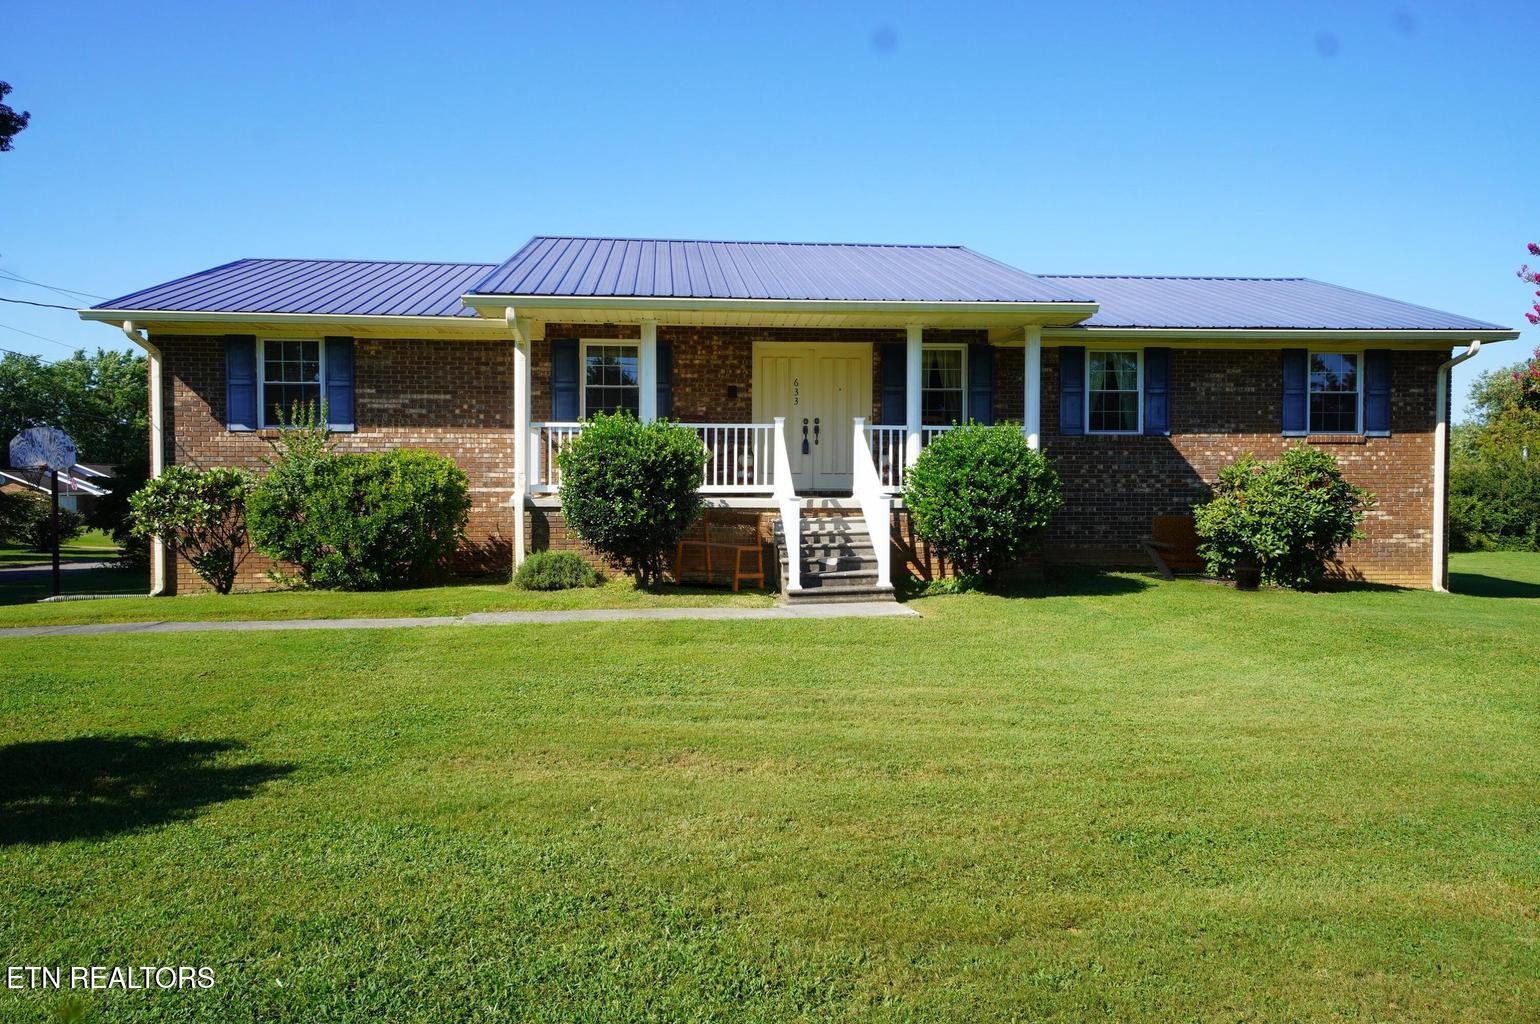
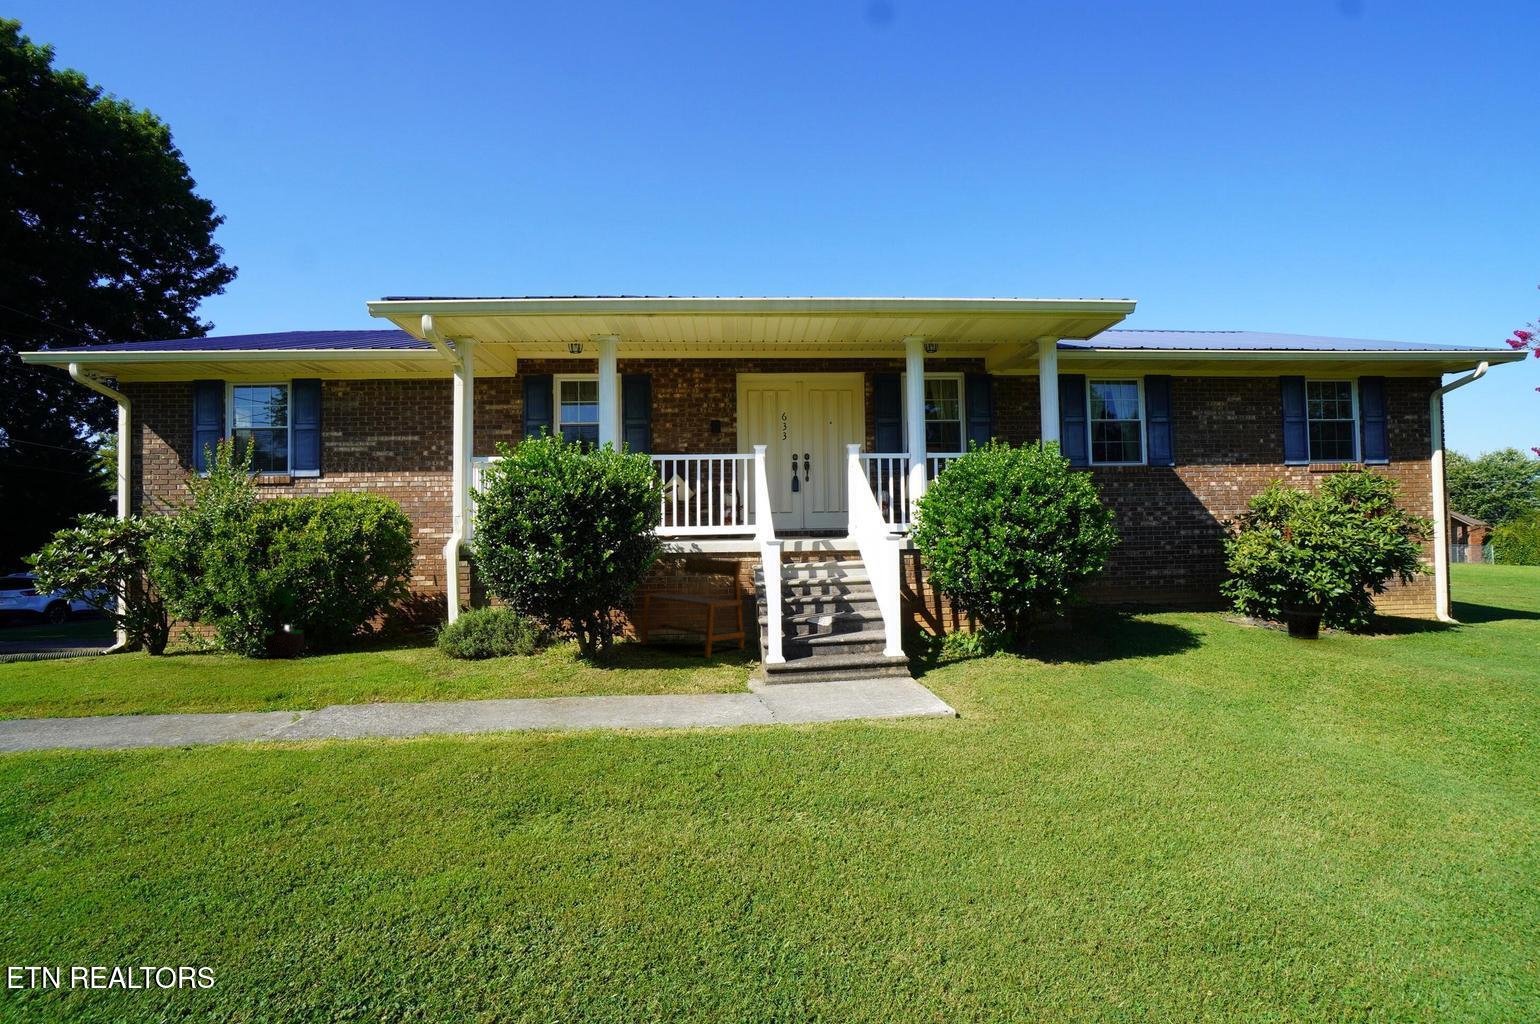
lounge chair: present [1142,516,1230,581] -> none [1152,550,1260,623]
potted tree: none [361,519,402,585] -> present [250,585,304,656]

